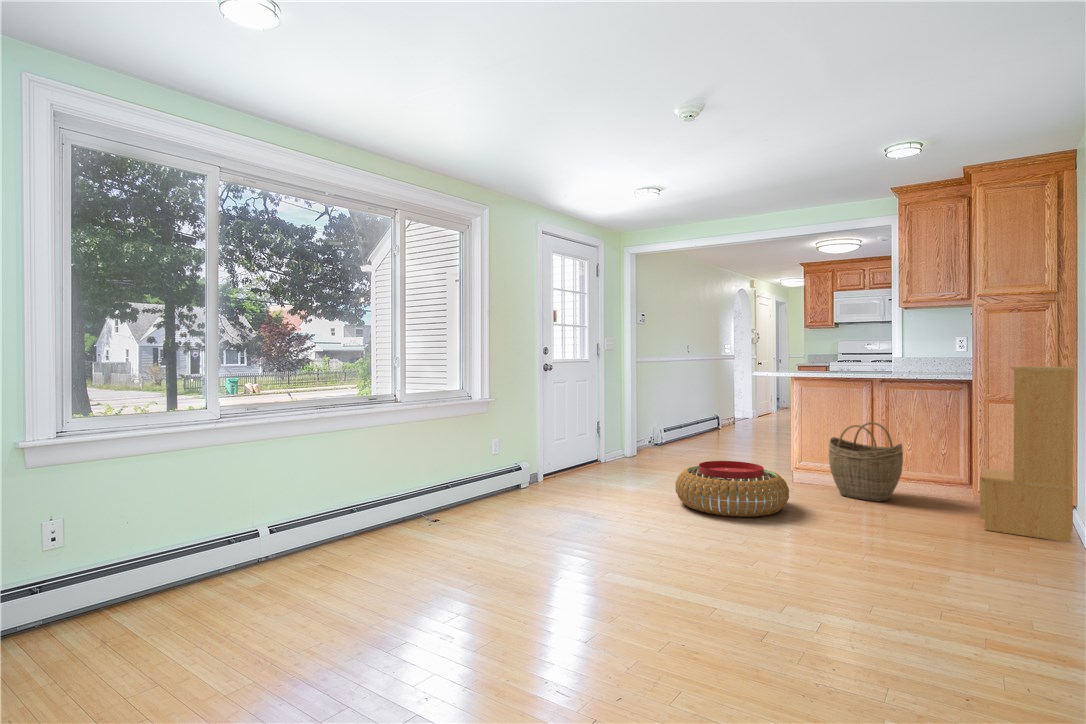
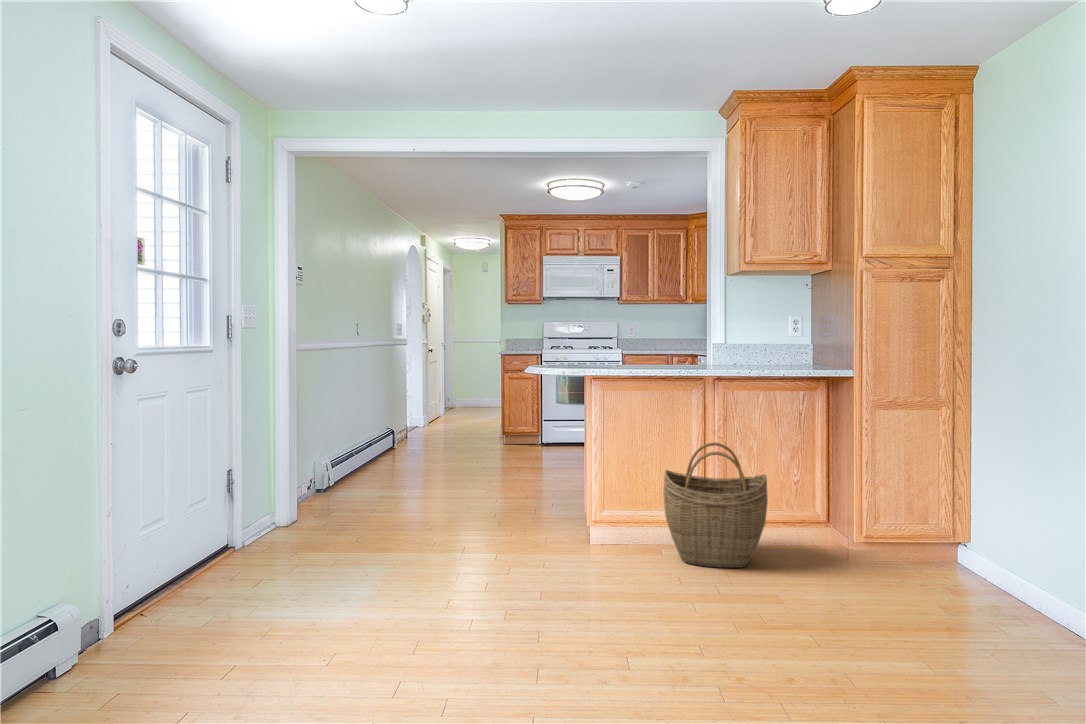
bookshelf: present [980,367,1074,542] -> none [881,358,1035,606]
pouf: present [675,461,789,517] -> none [464,541,680,679]

